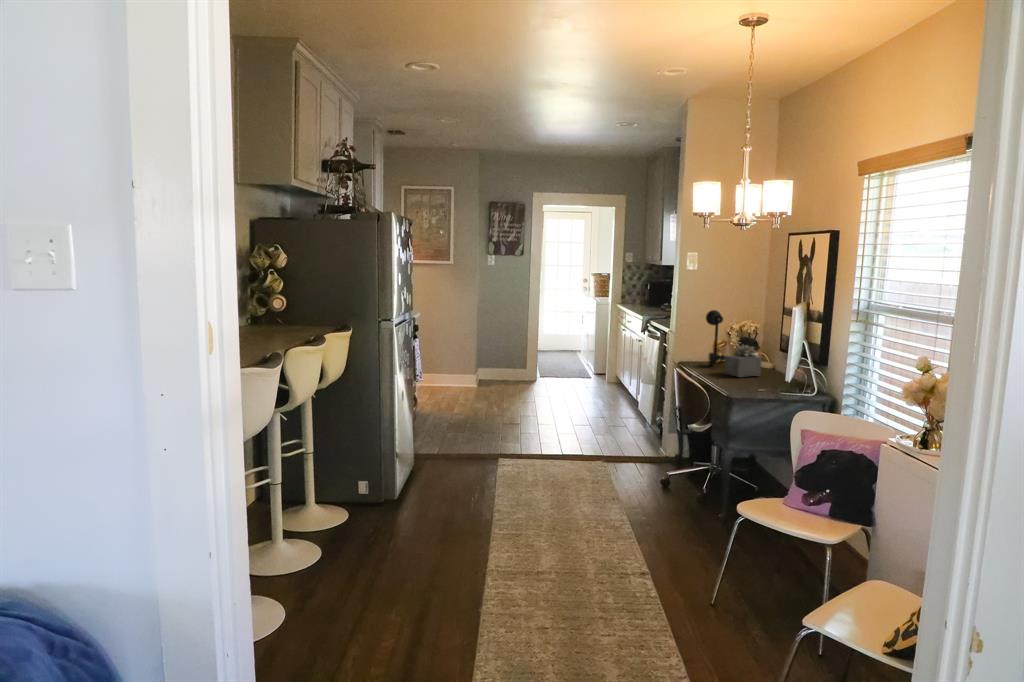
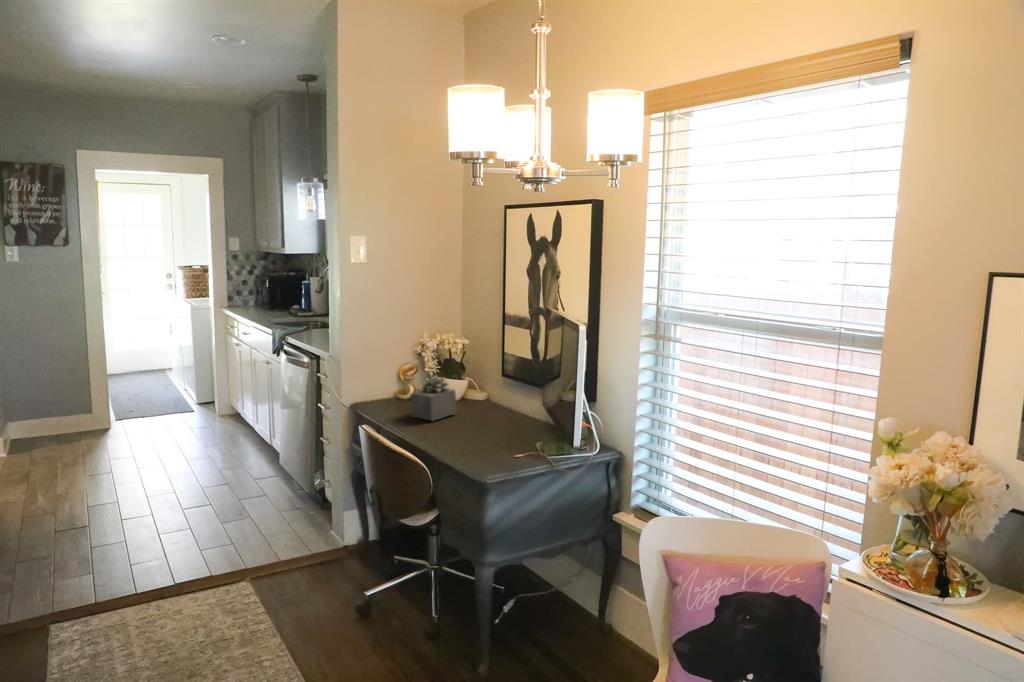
desk lamp: present [706,310,725,365] -> none [376,330,407,402]

